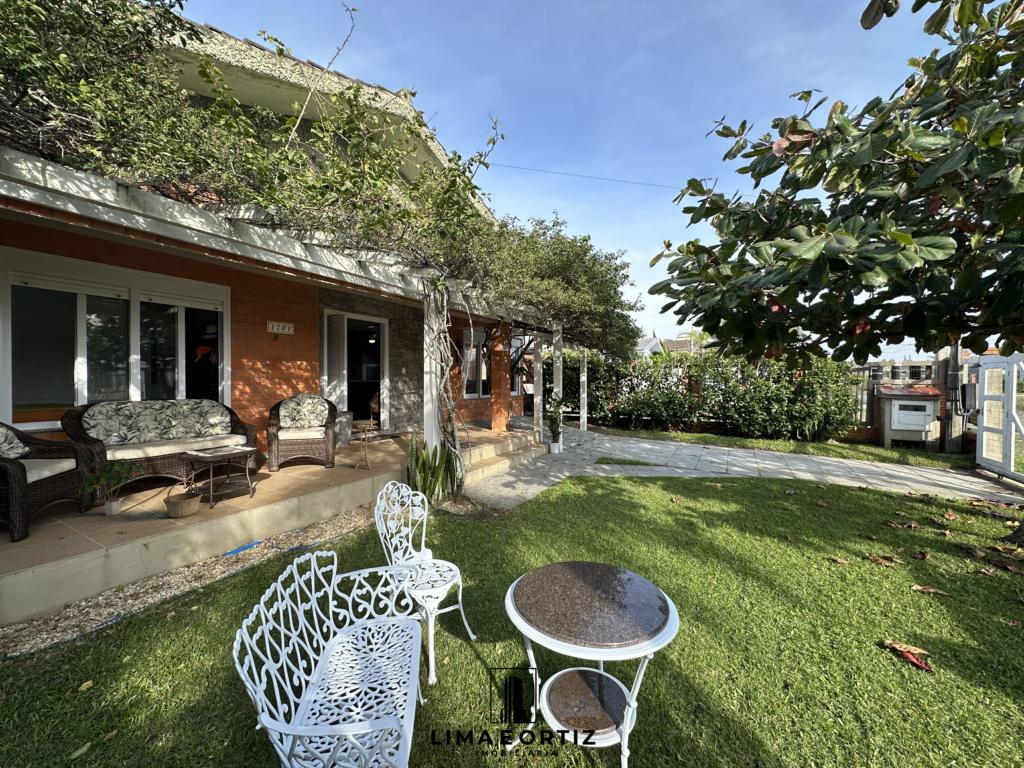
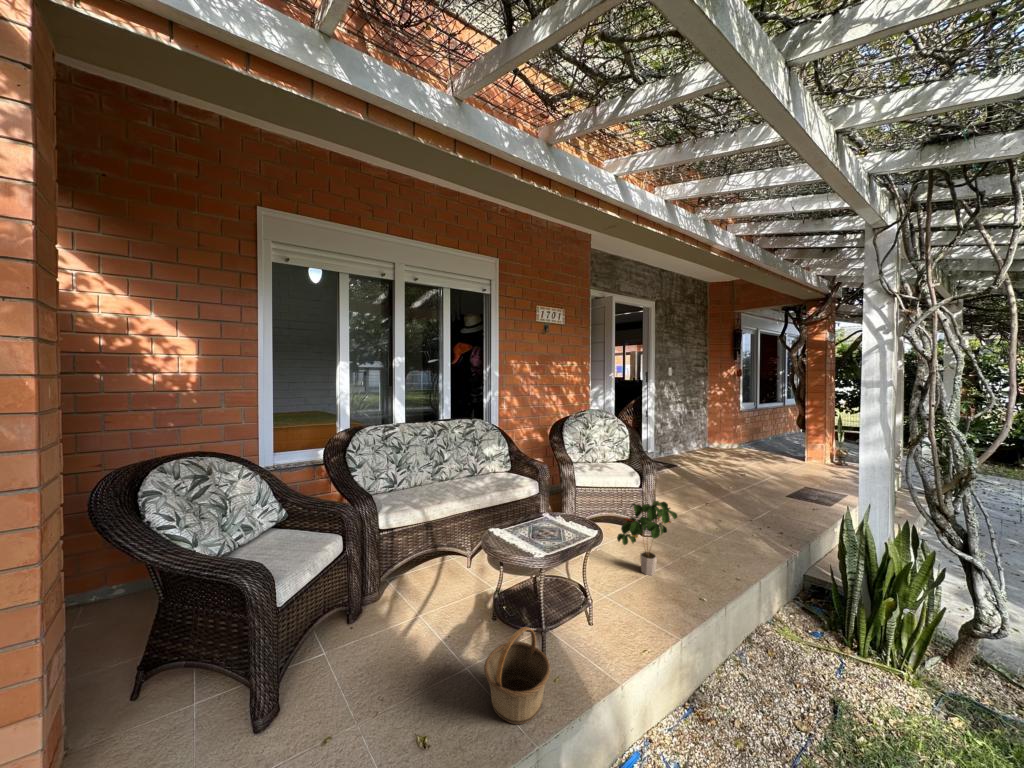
side table: present [351,420,377,469] -> none [693,463,741,555]
potted plant: present [76,458,145,516] -> present [617,501,677,575]

